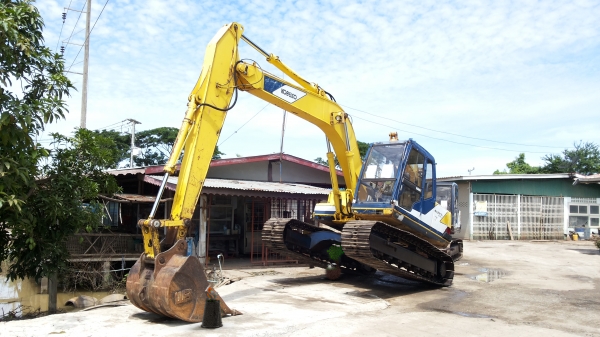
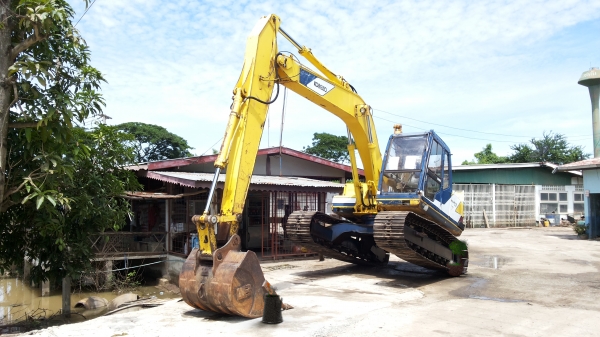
potted tree: present [325,245,344,280] -> present [447,240,468,276]

